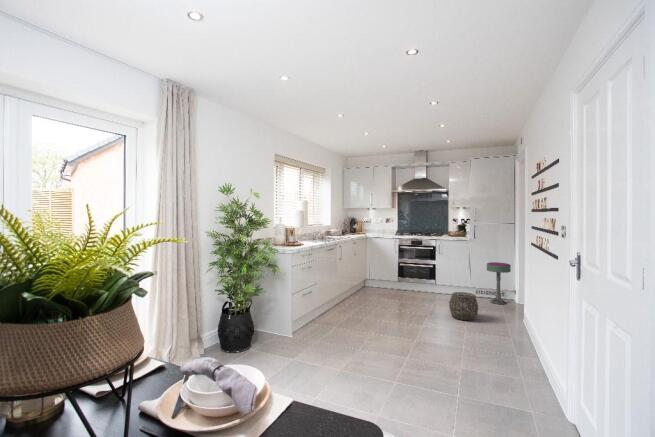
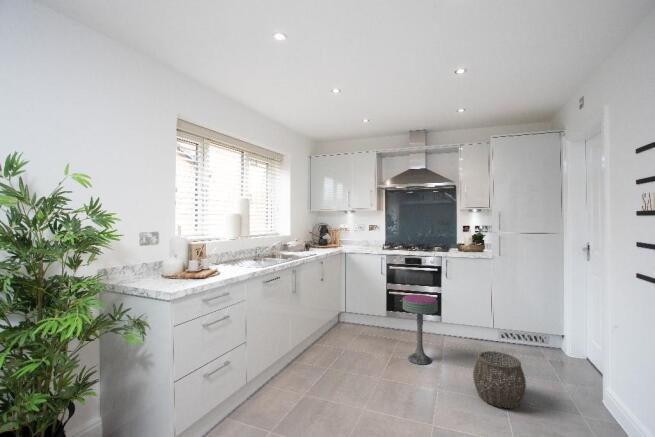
bar stool: present [487,262,511,304] -> present [403,295,438,365]

